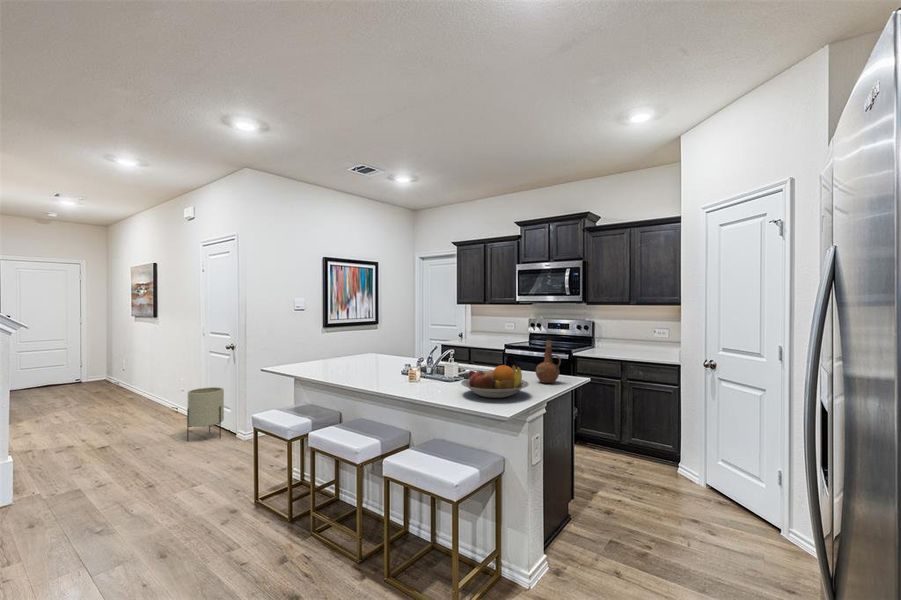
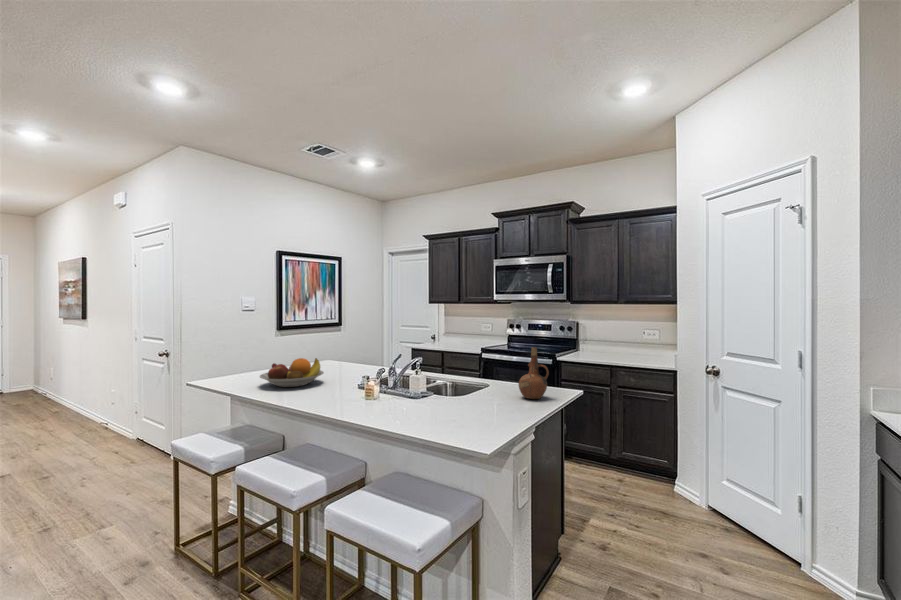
fruit bowl: present [461,365,529,398] -> present [260,358,324,387]
planter: present [187,387,224,441] -> none [110,401,157,467]

